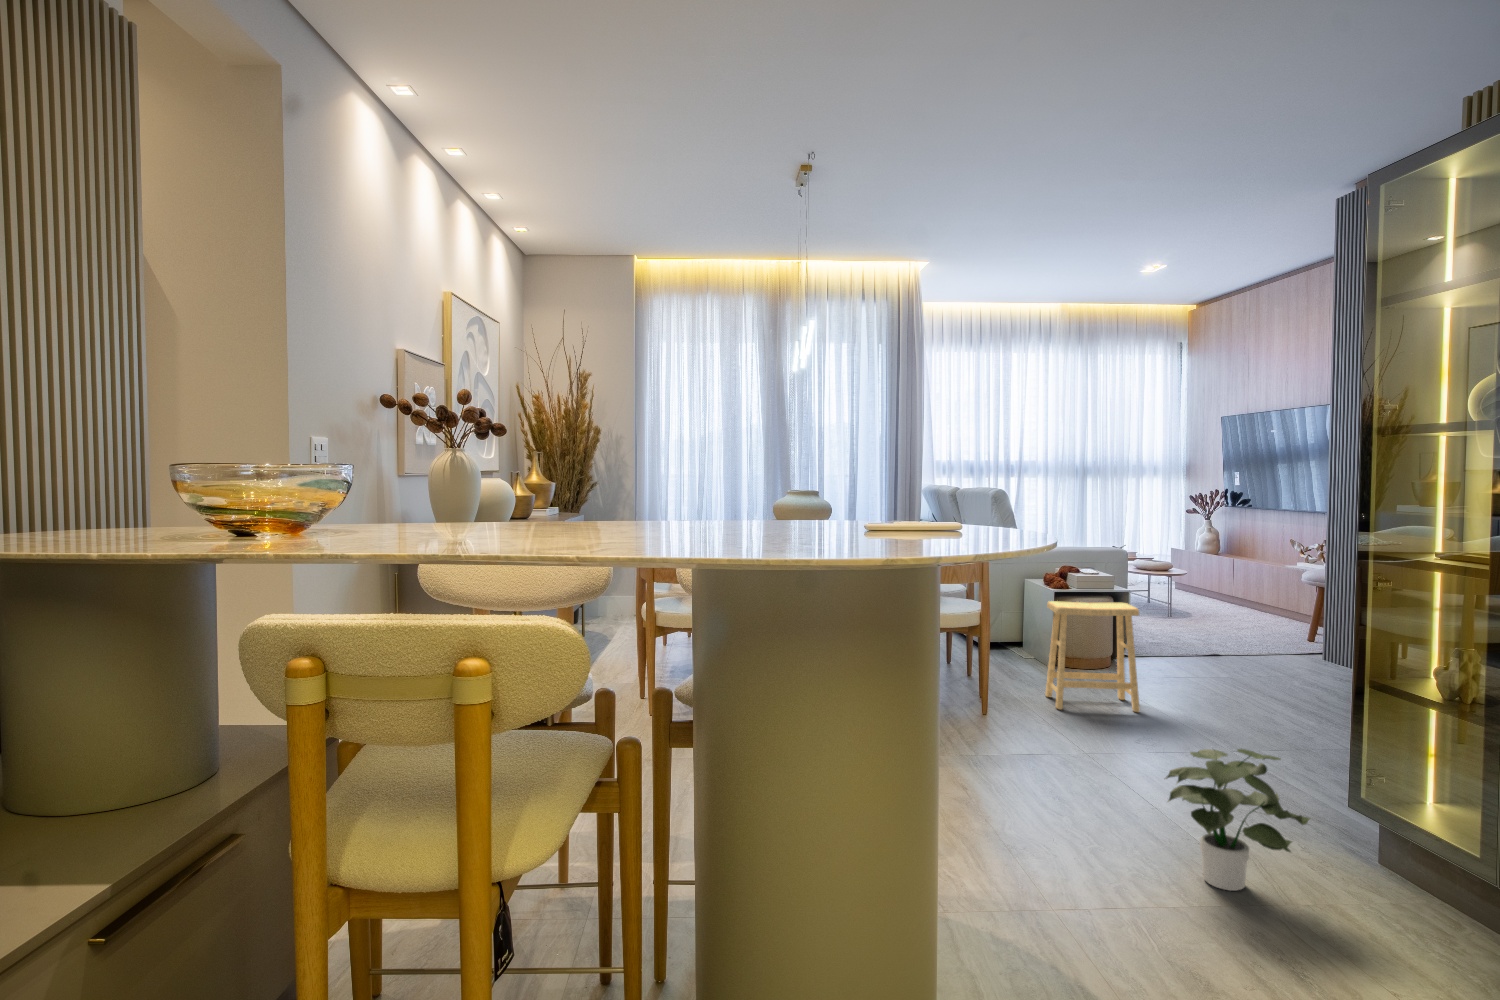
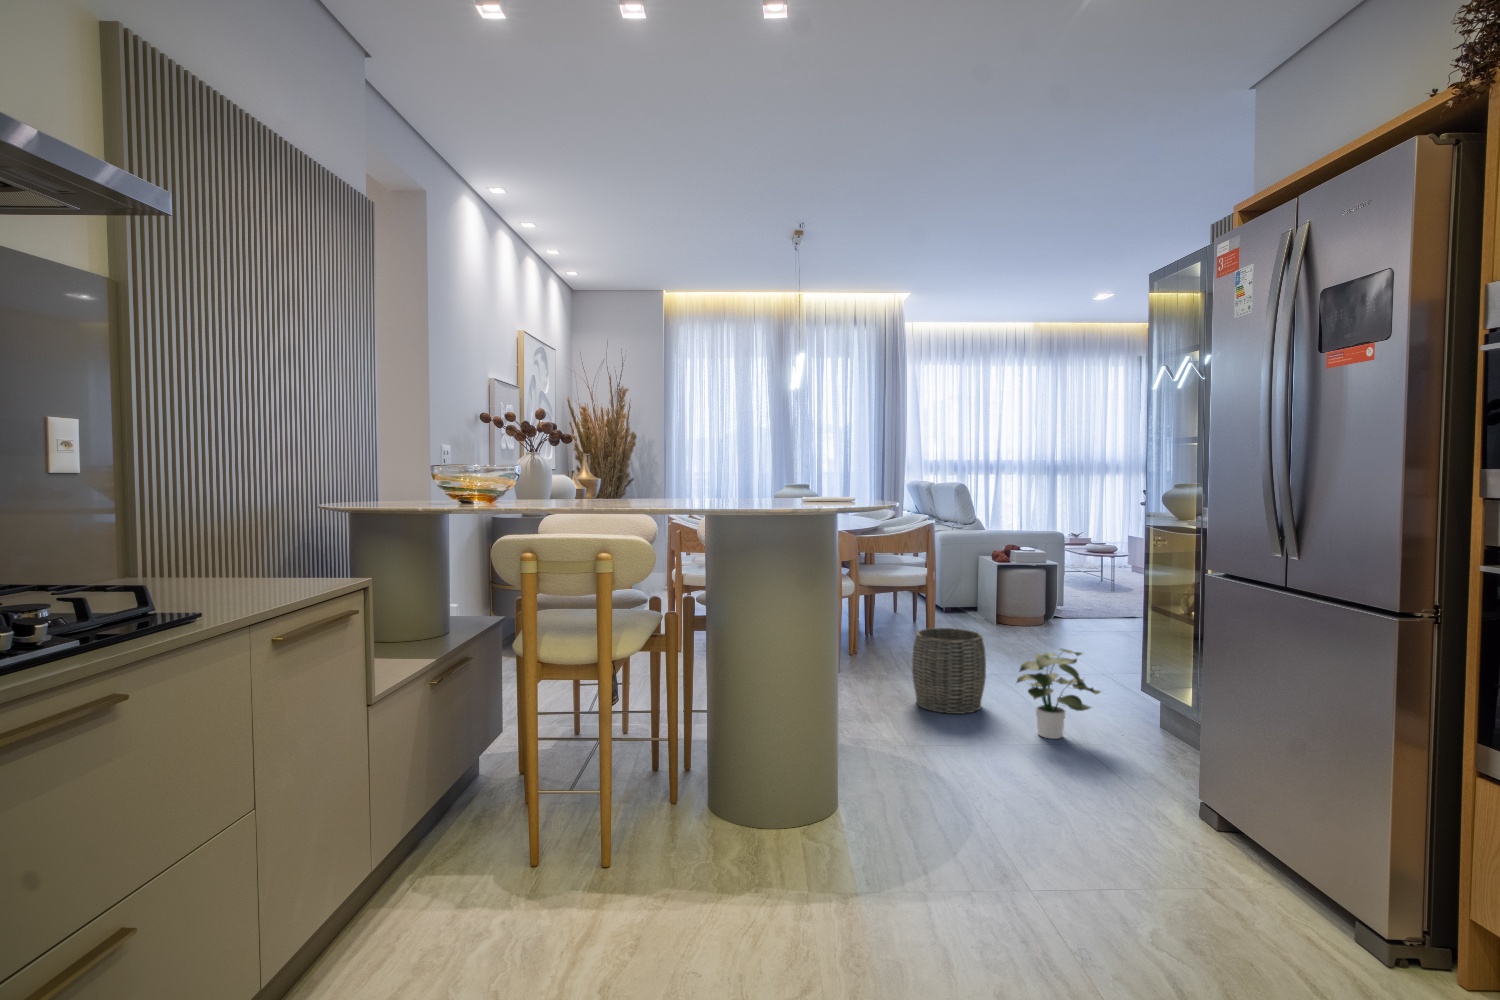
footstool: present [1045,601,1140,712] -> none [980,568,1048,651]
woven basket: none [992,701,1102,835] -> present [912,628,986,714]

